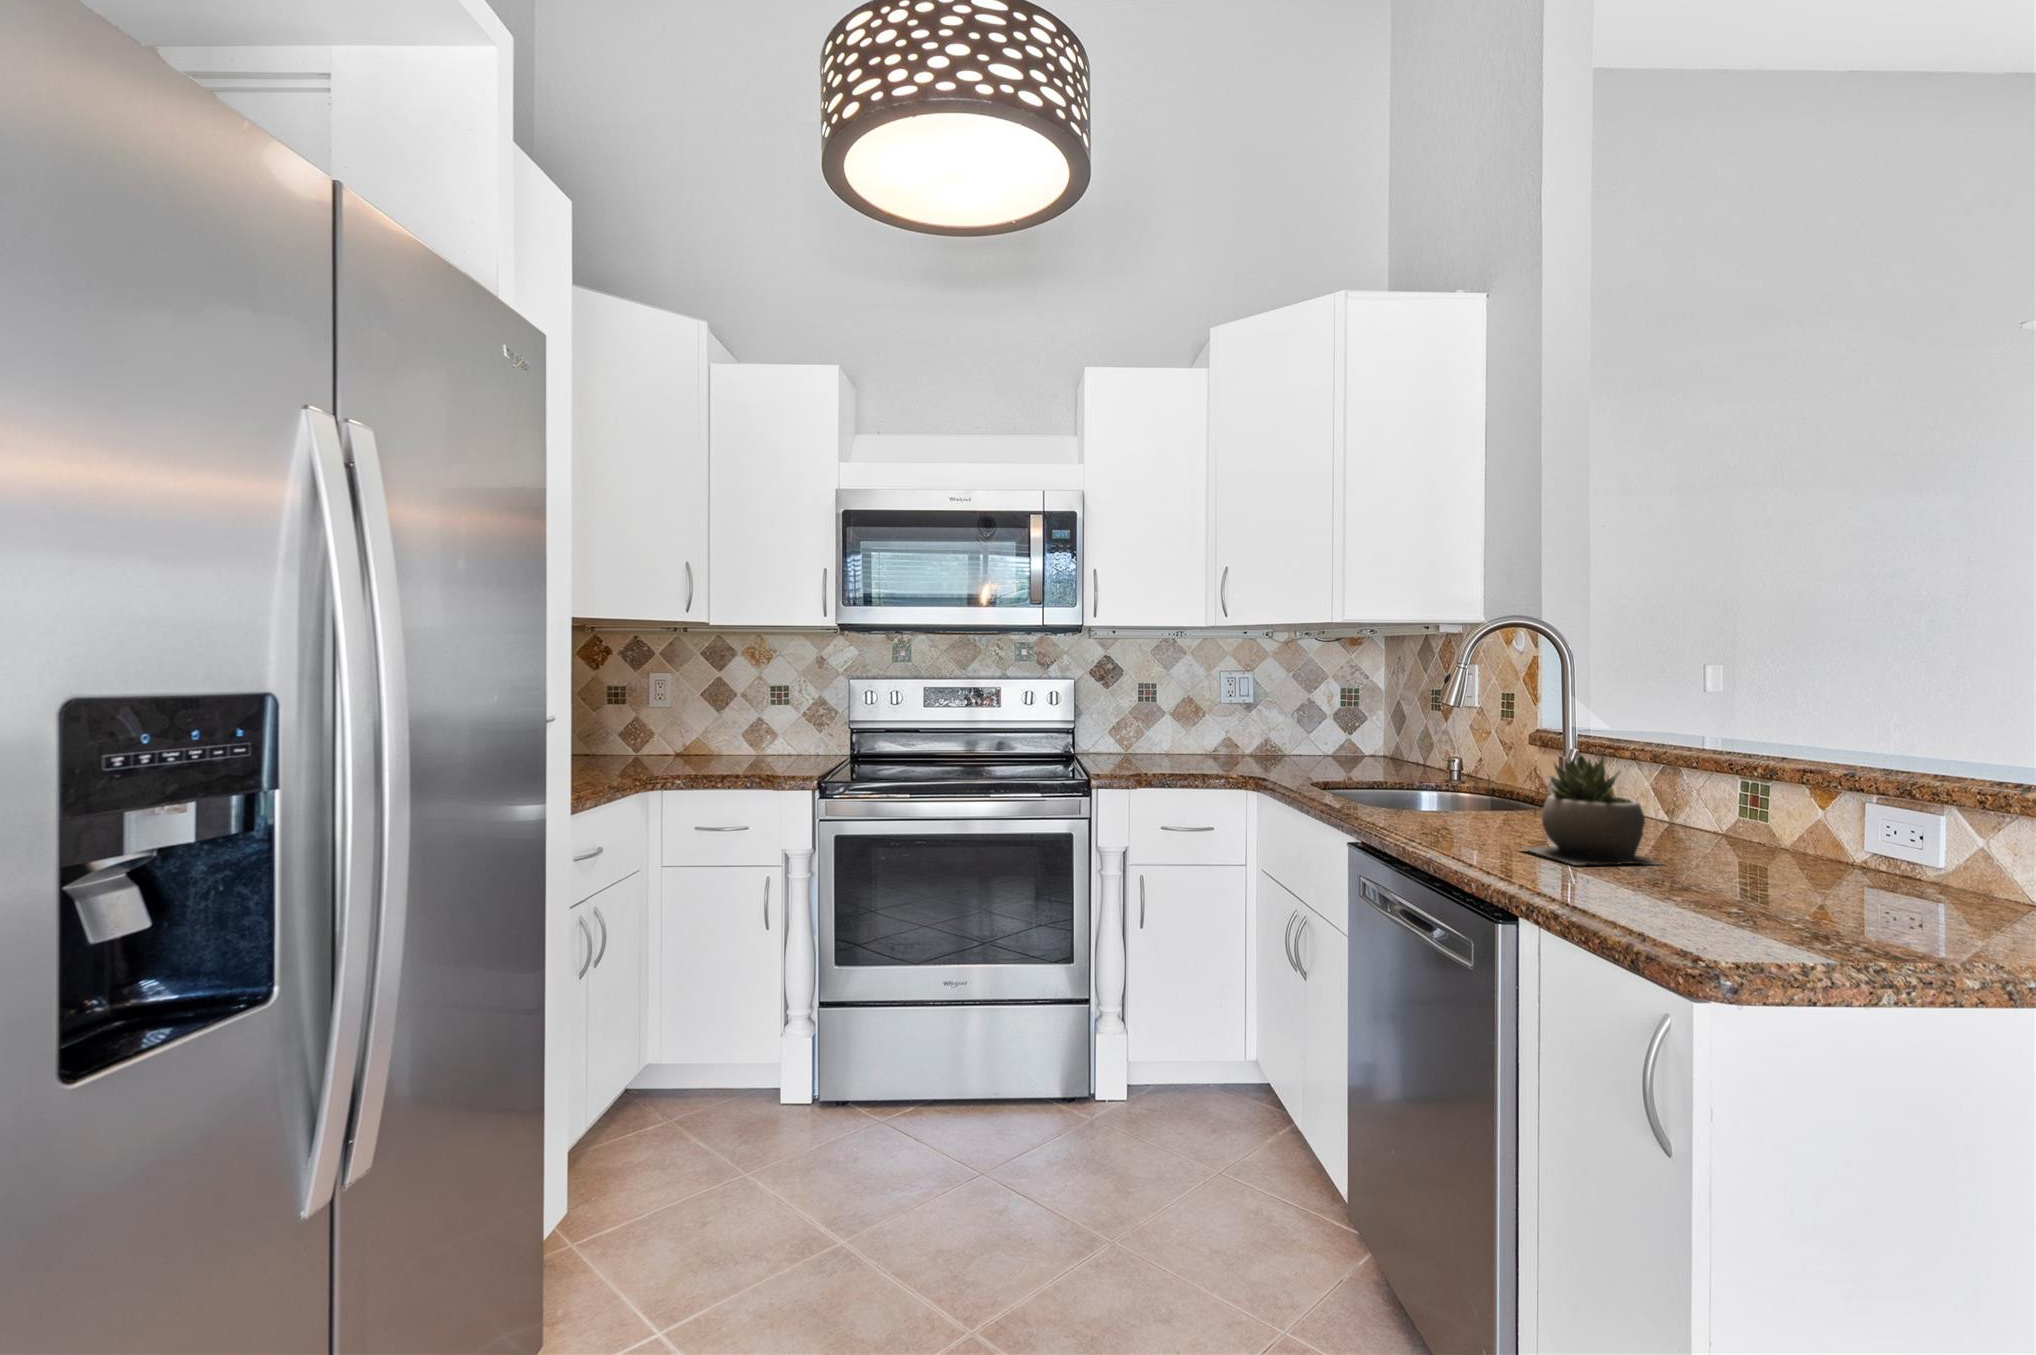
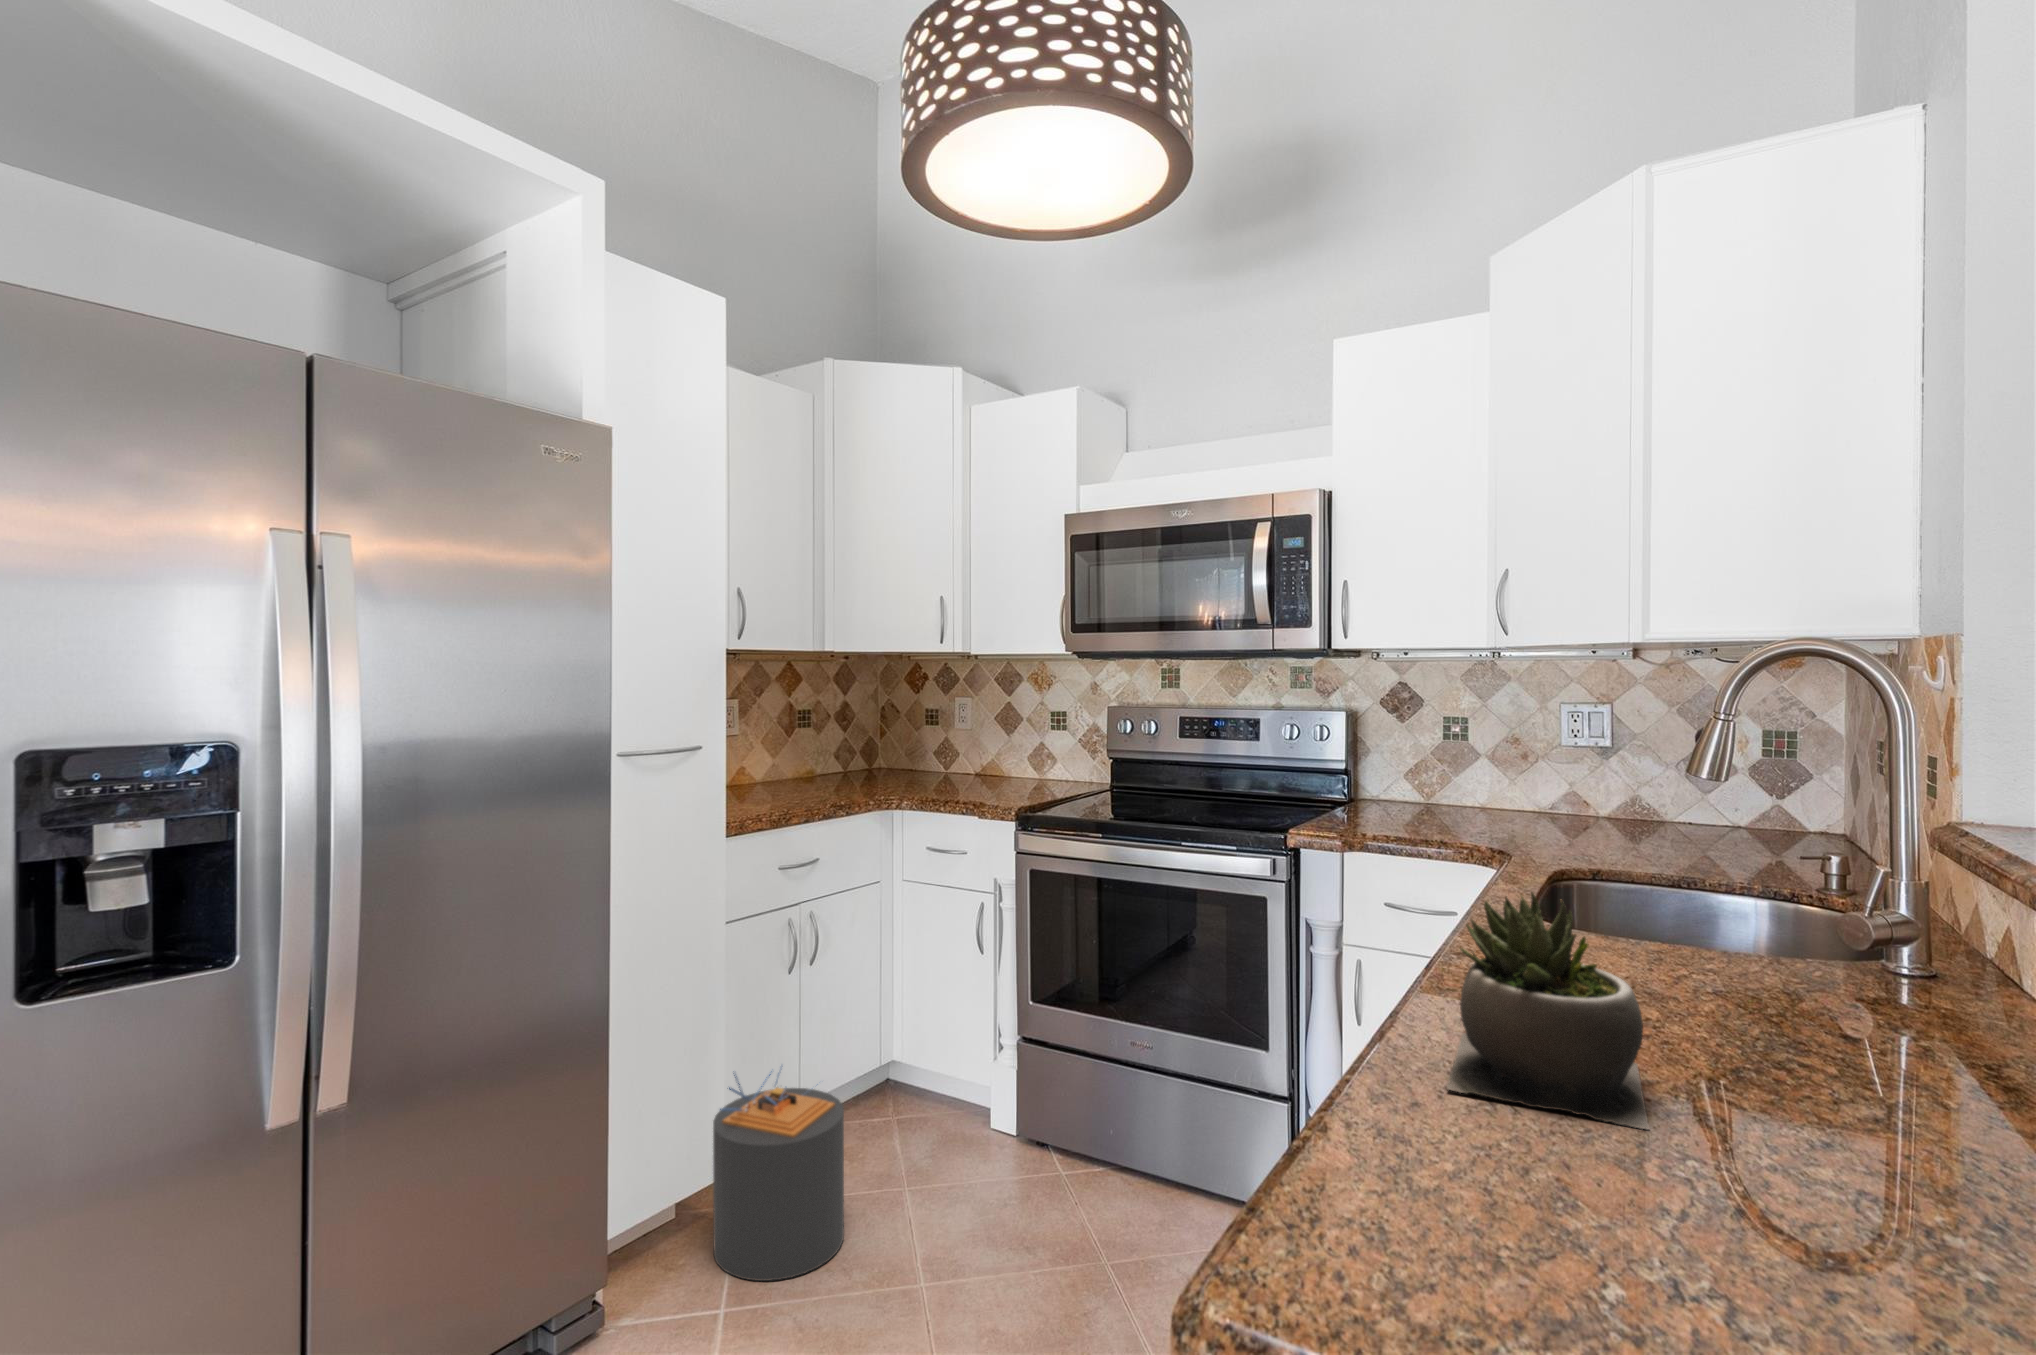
trash can: none [590,1060,736,1296] -> present [713,1071,844,1281]

